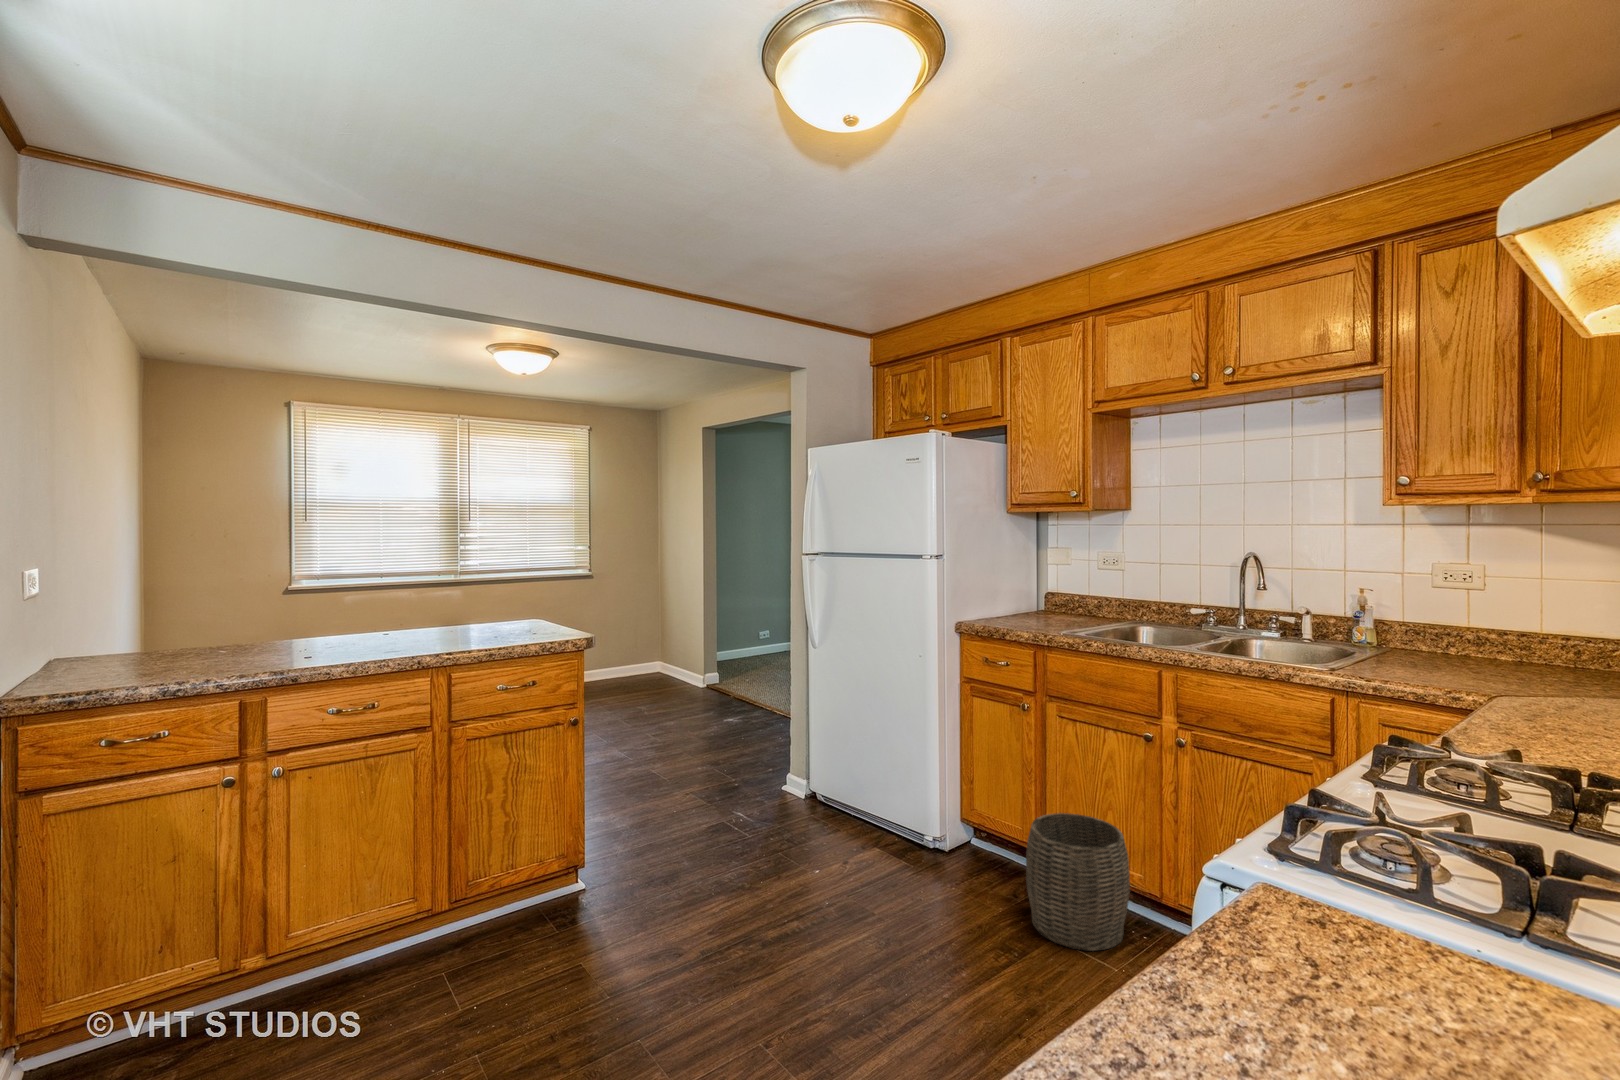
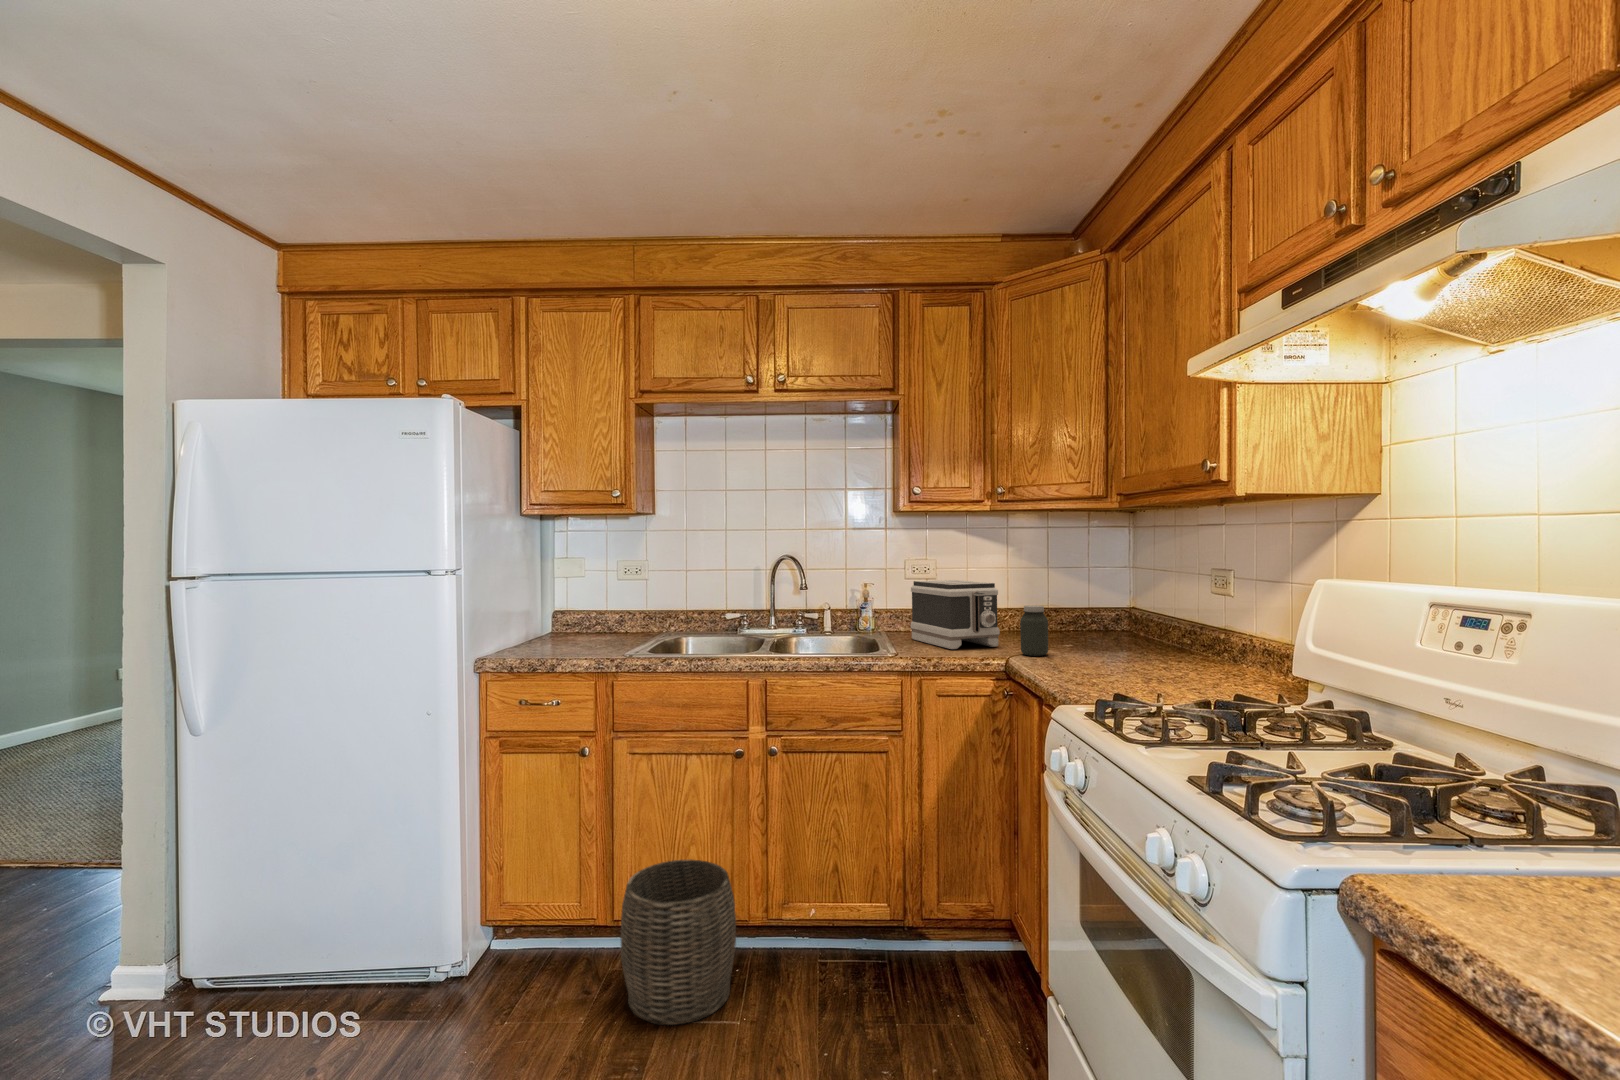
toaster: none [1414,590,1525,684] -> present [910,580,1000,649]
jar: none [1529,634,1581,704] -> present [1020,605,1048,656]

